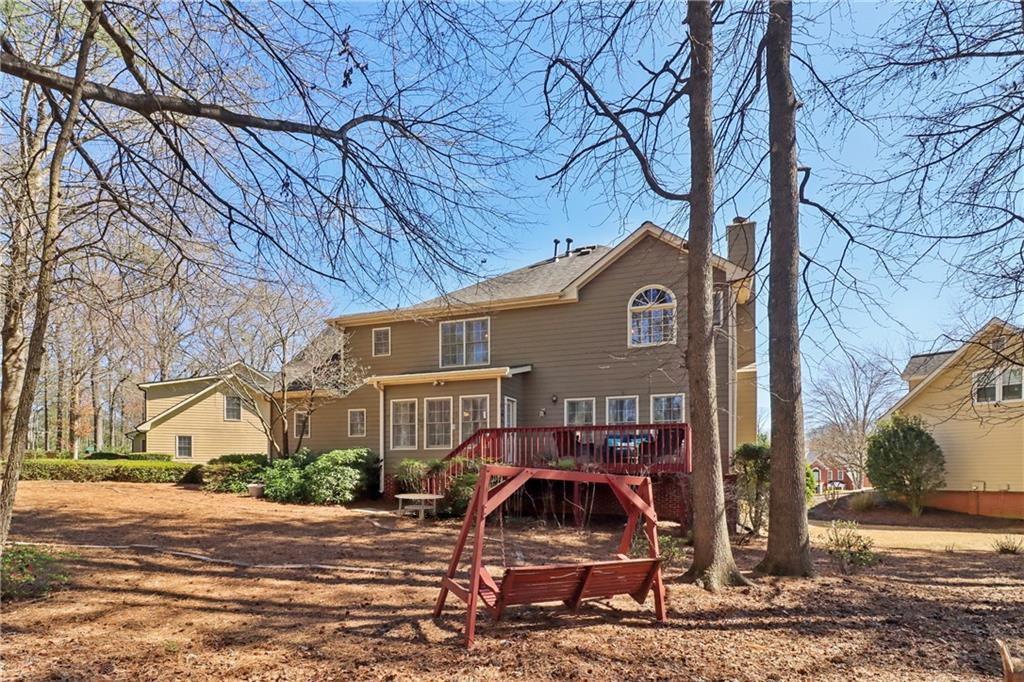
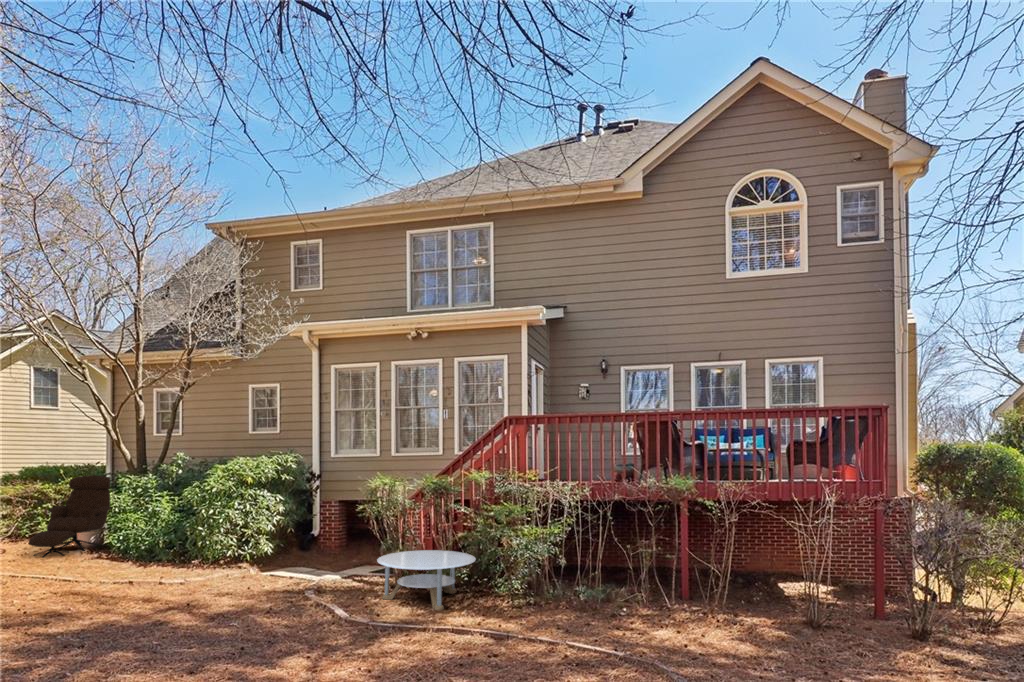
lounge chair: none [227,458,269,499] -> present [29,475,111,558]

